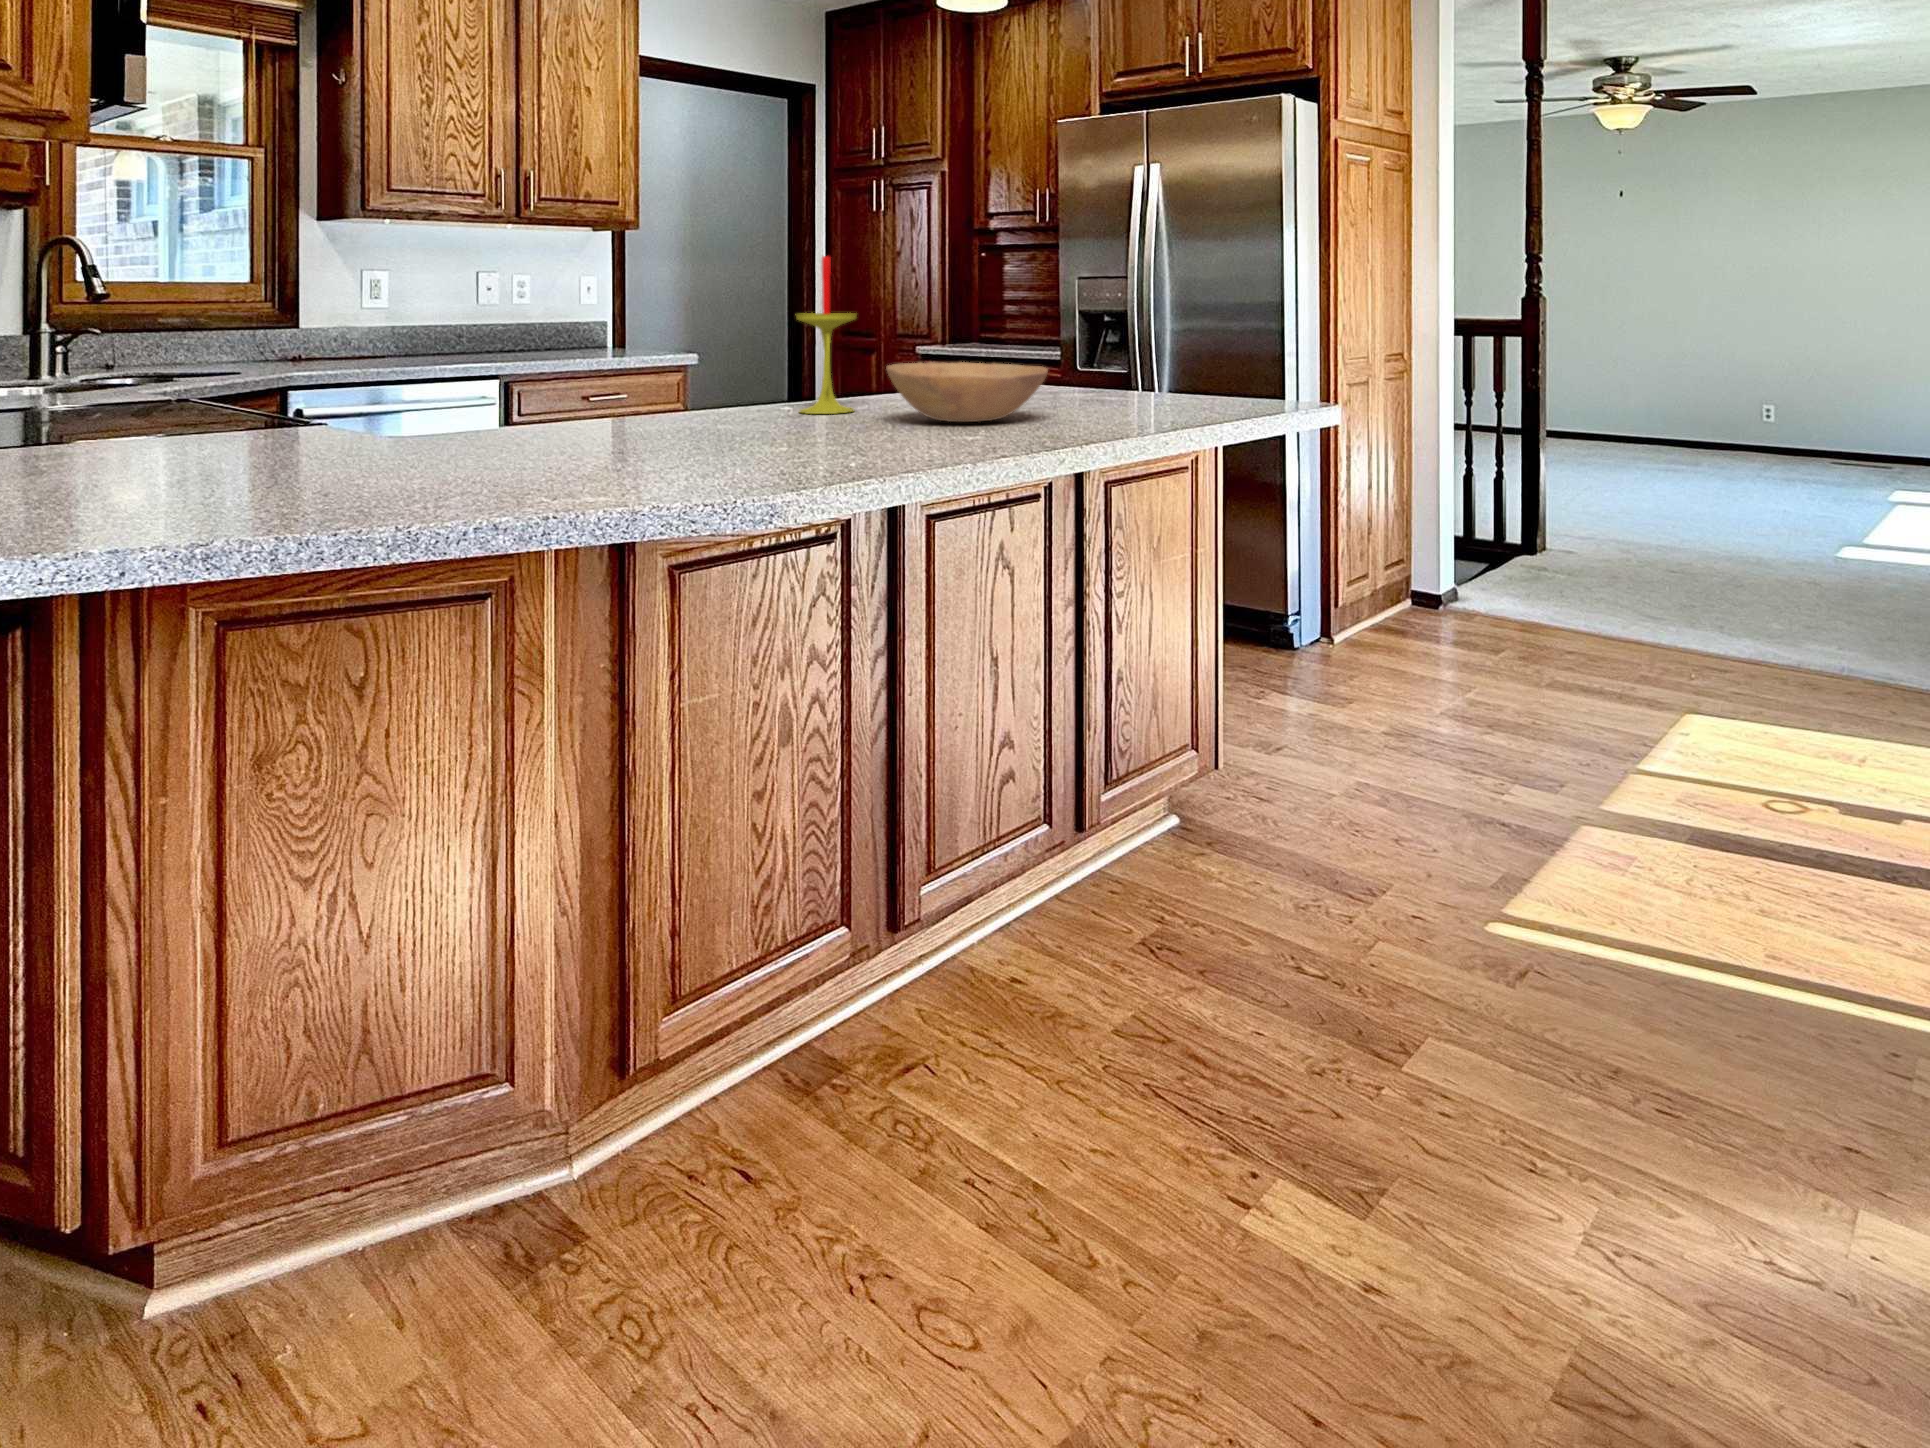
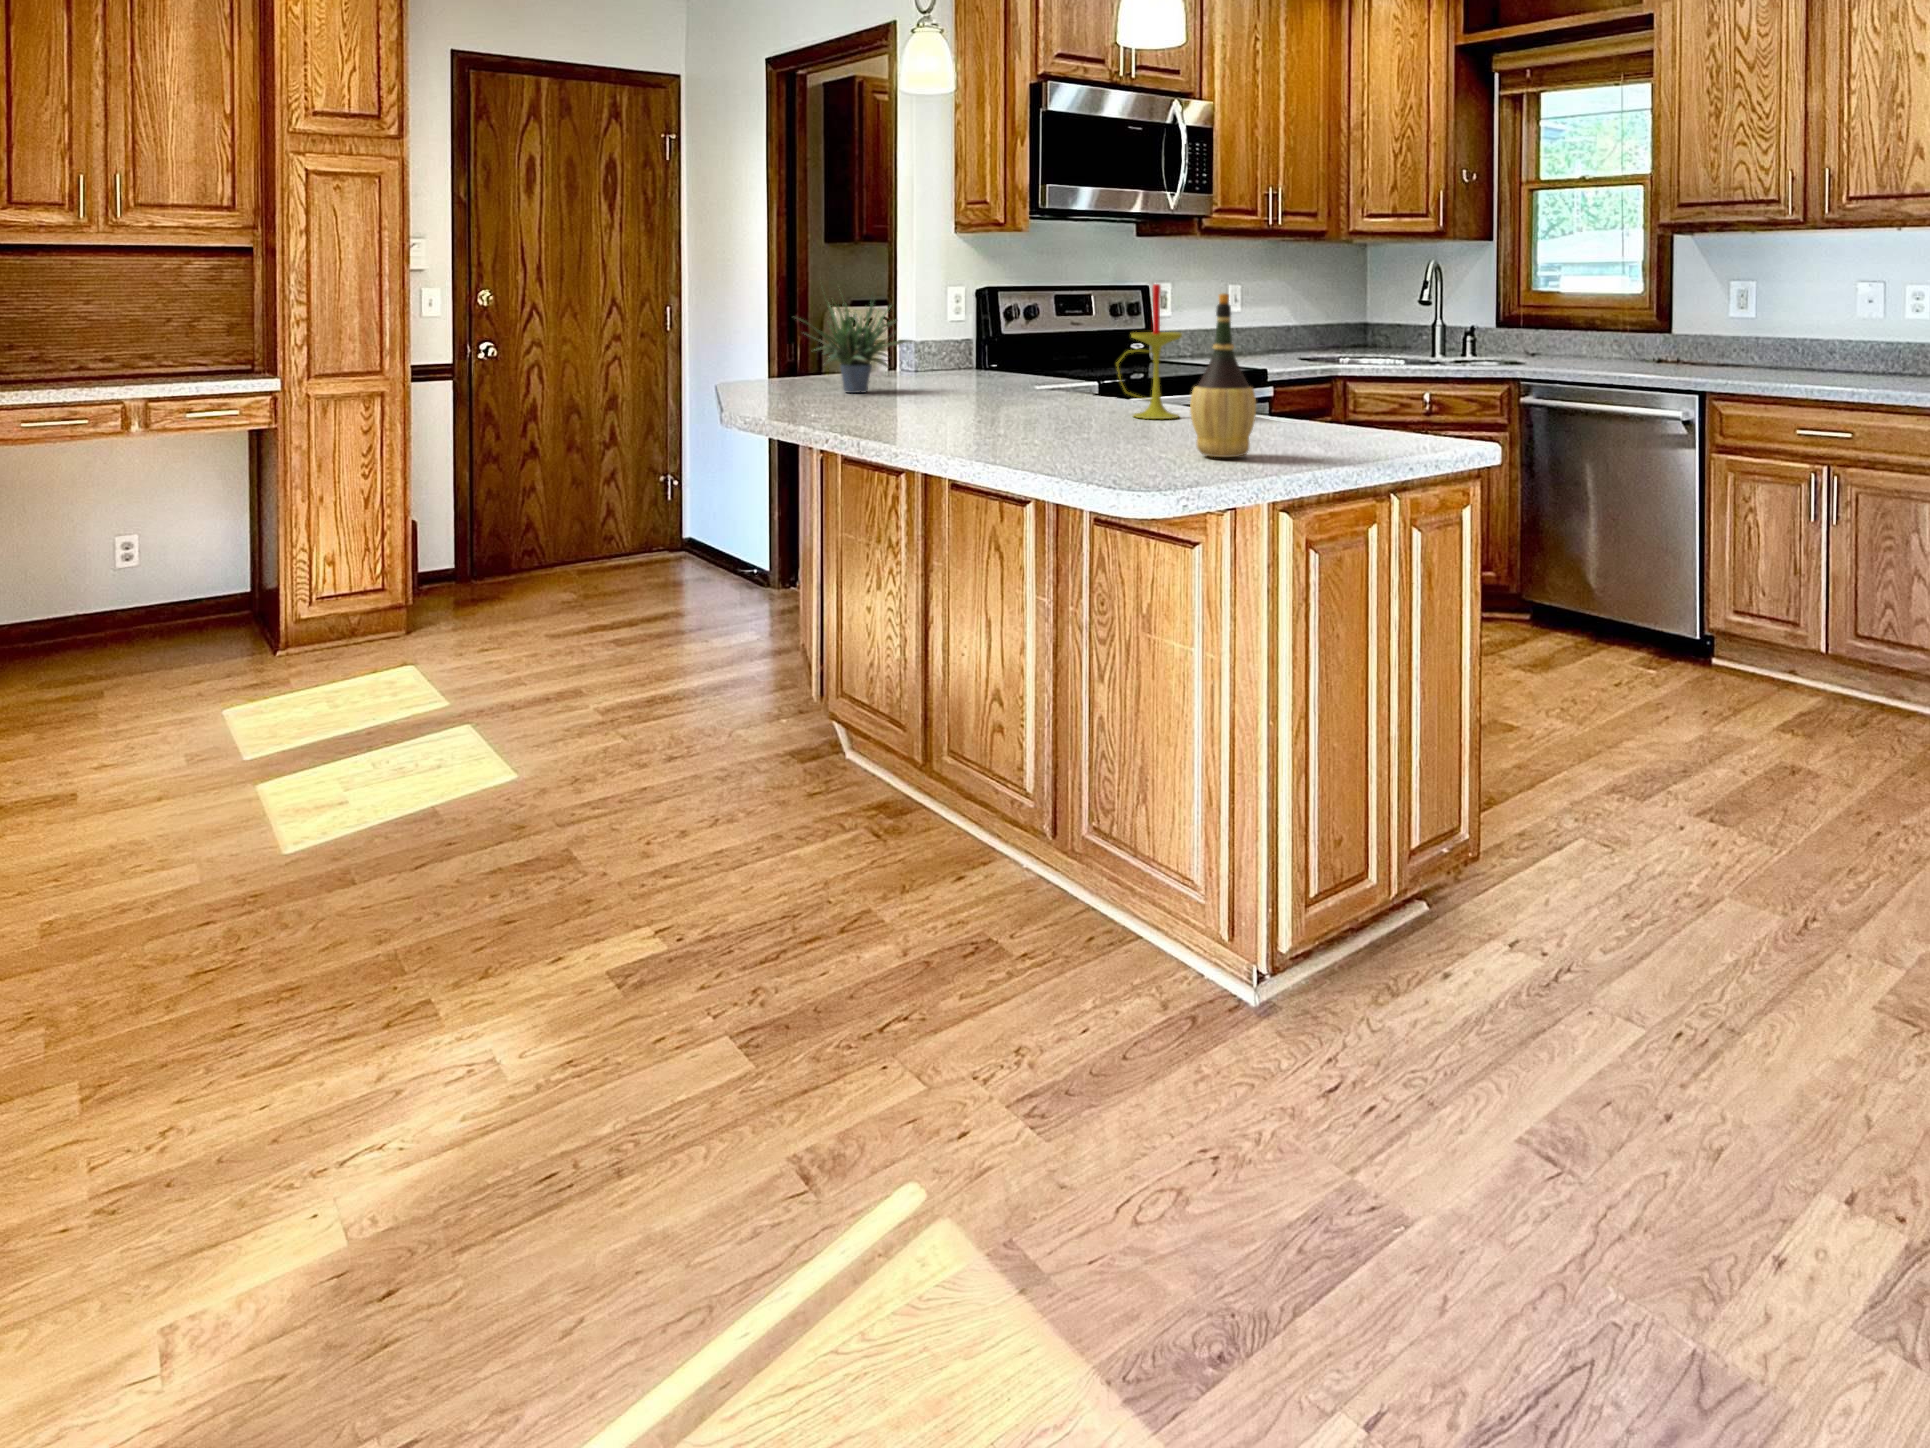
potted plant: none [271,225,541,477] -> present [797,303,911,393]
wine bottle: none [1097,264,1152,402] -> present [1190,293,1256,457]
bowl: present [886,362,1048,422] -> none [974,375,1116,430]

